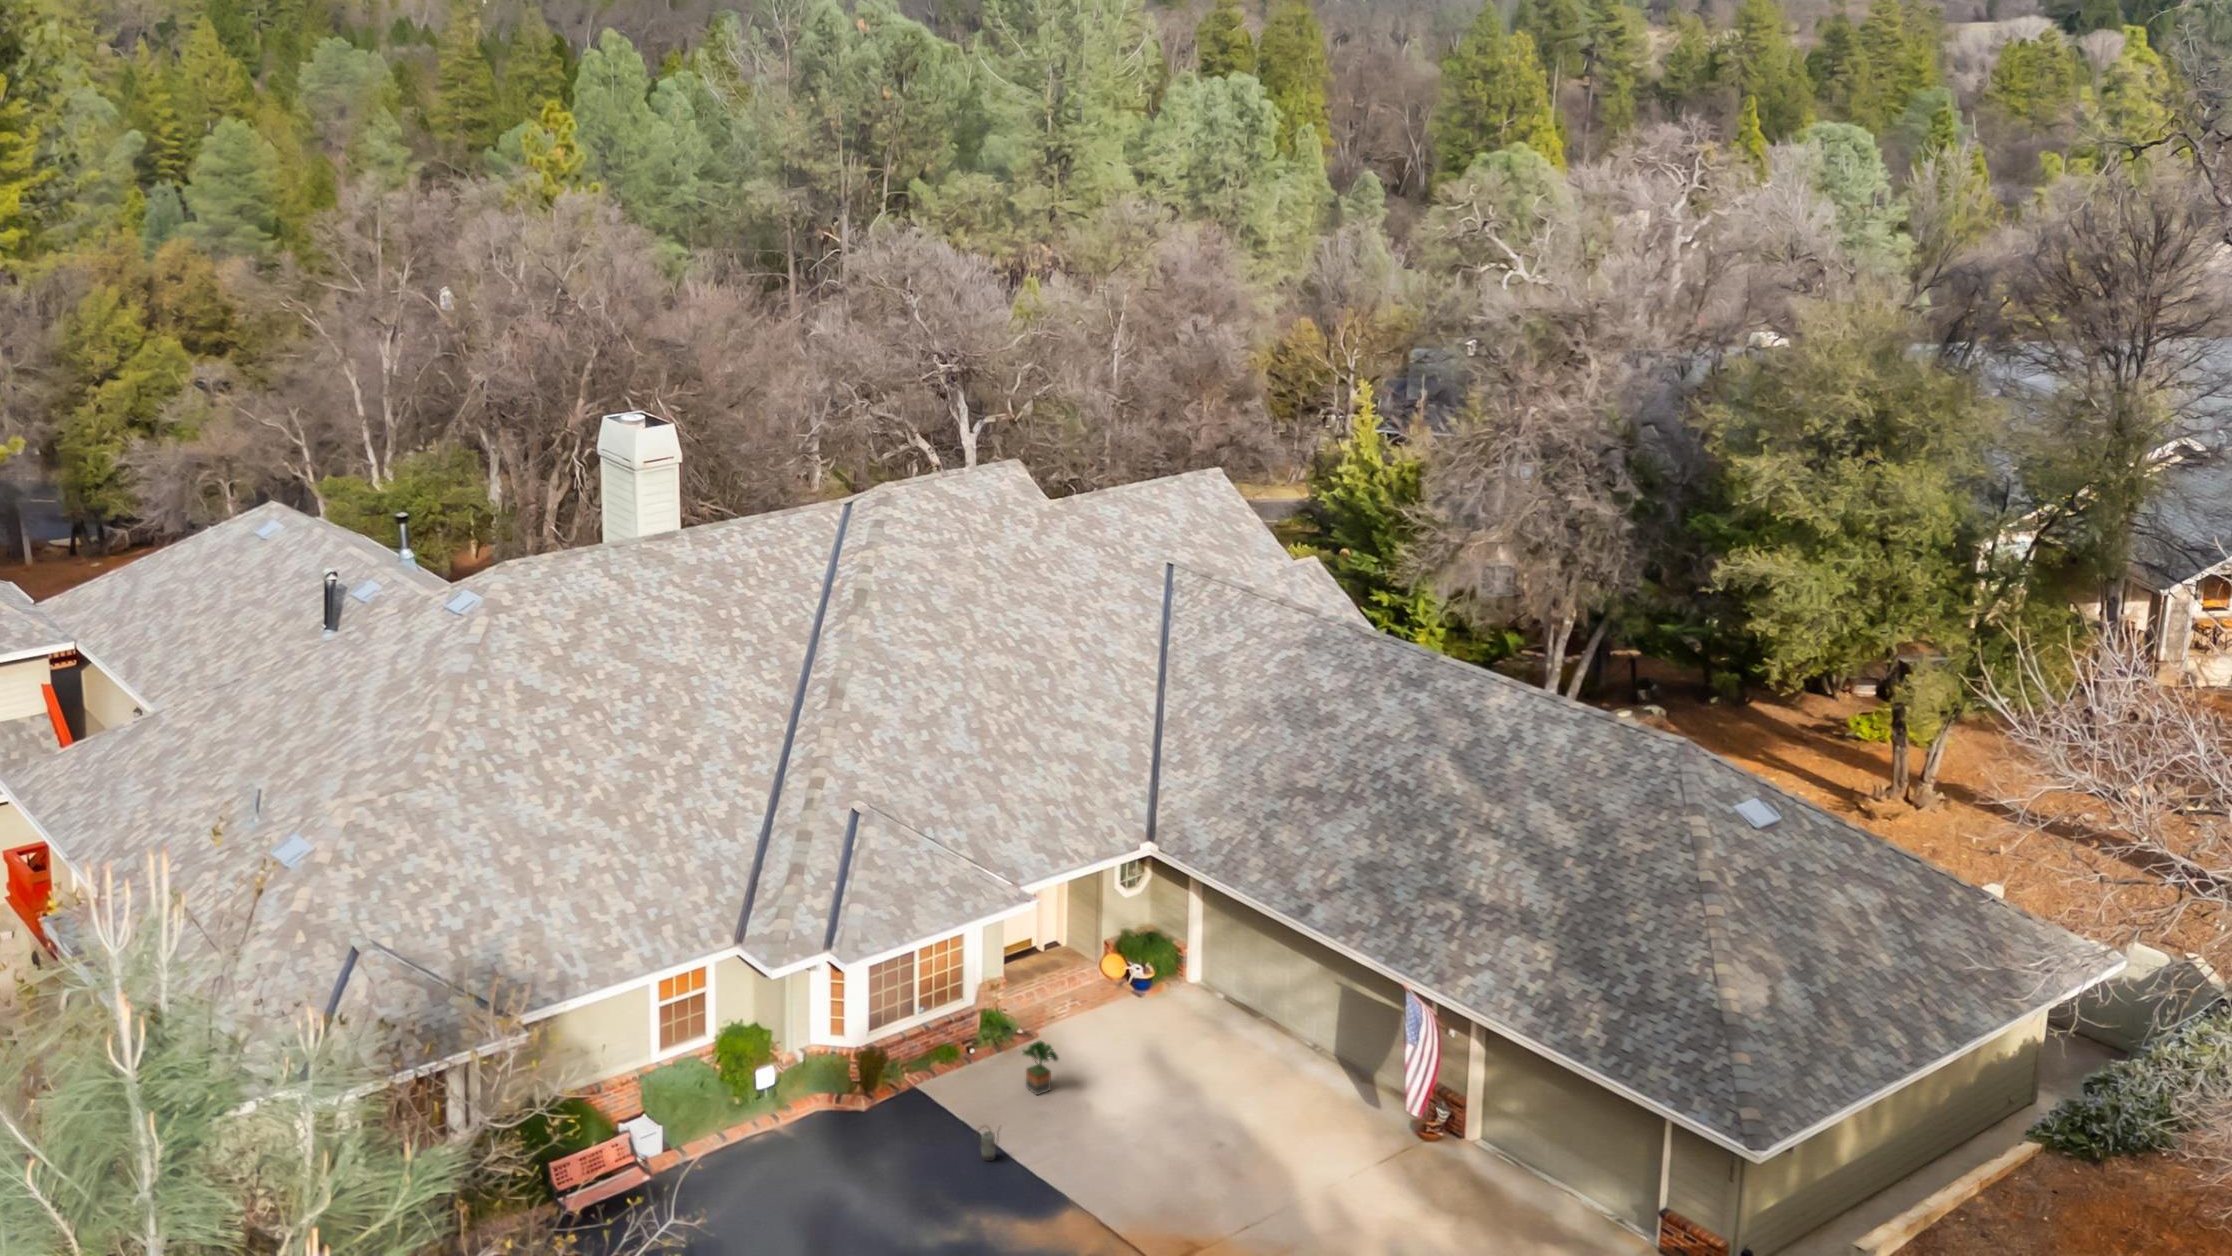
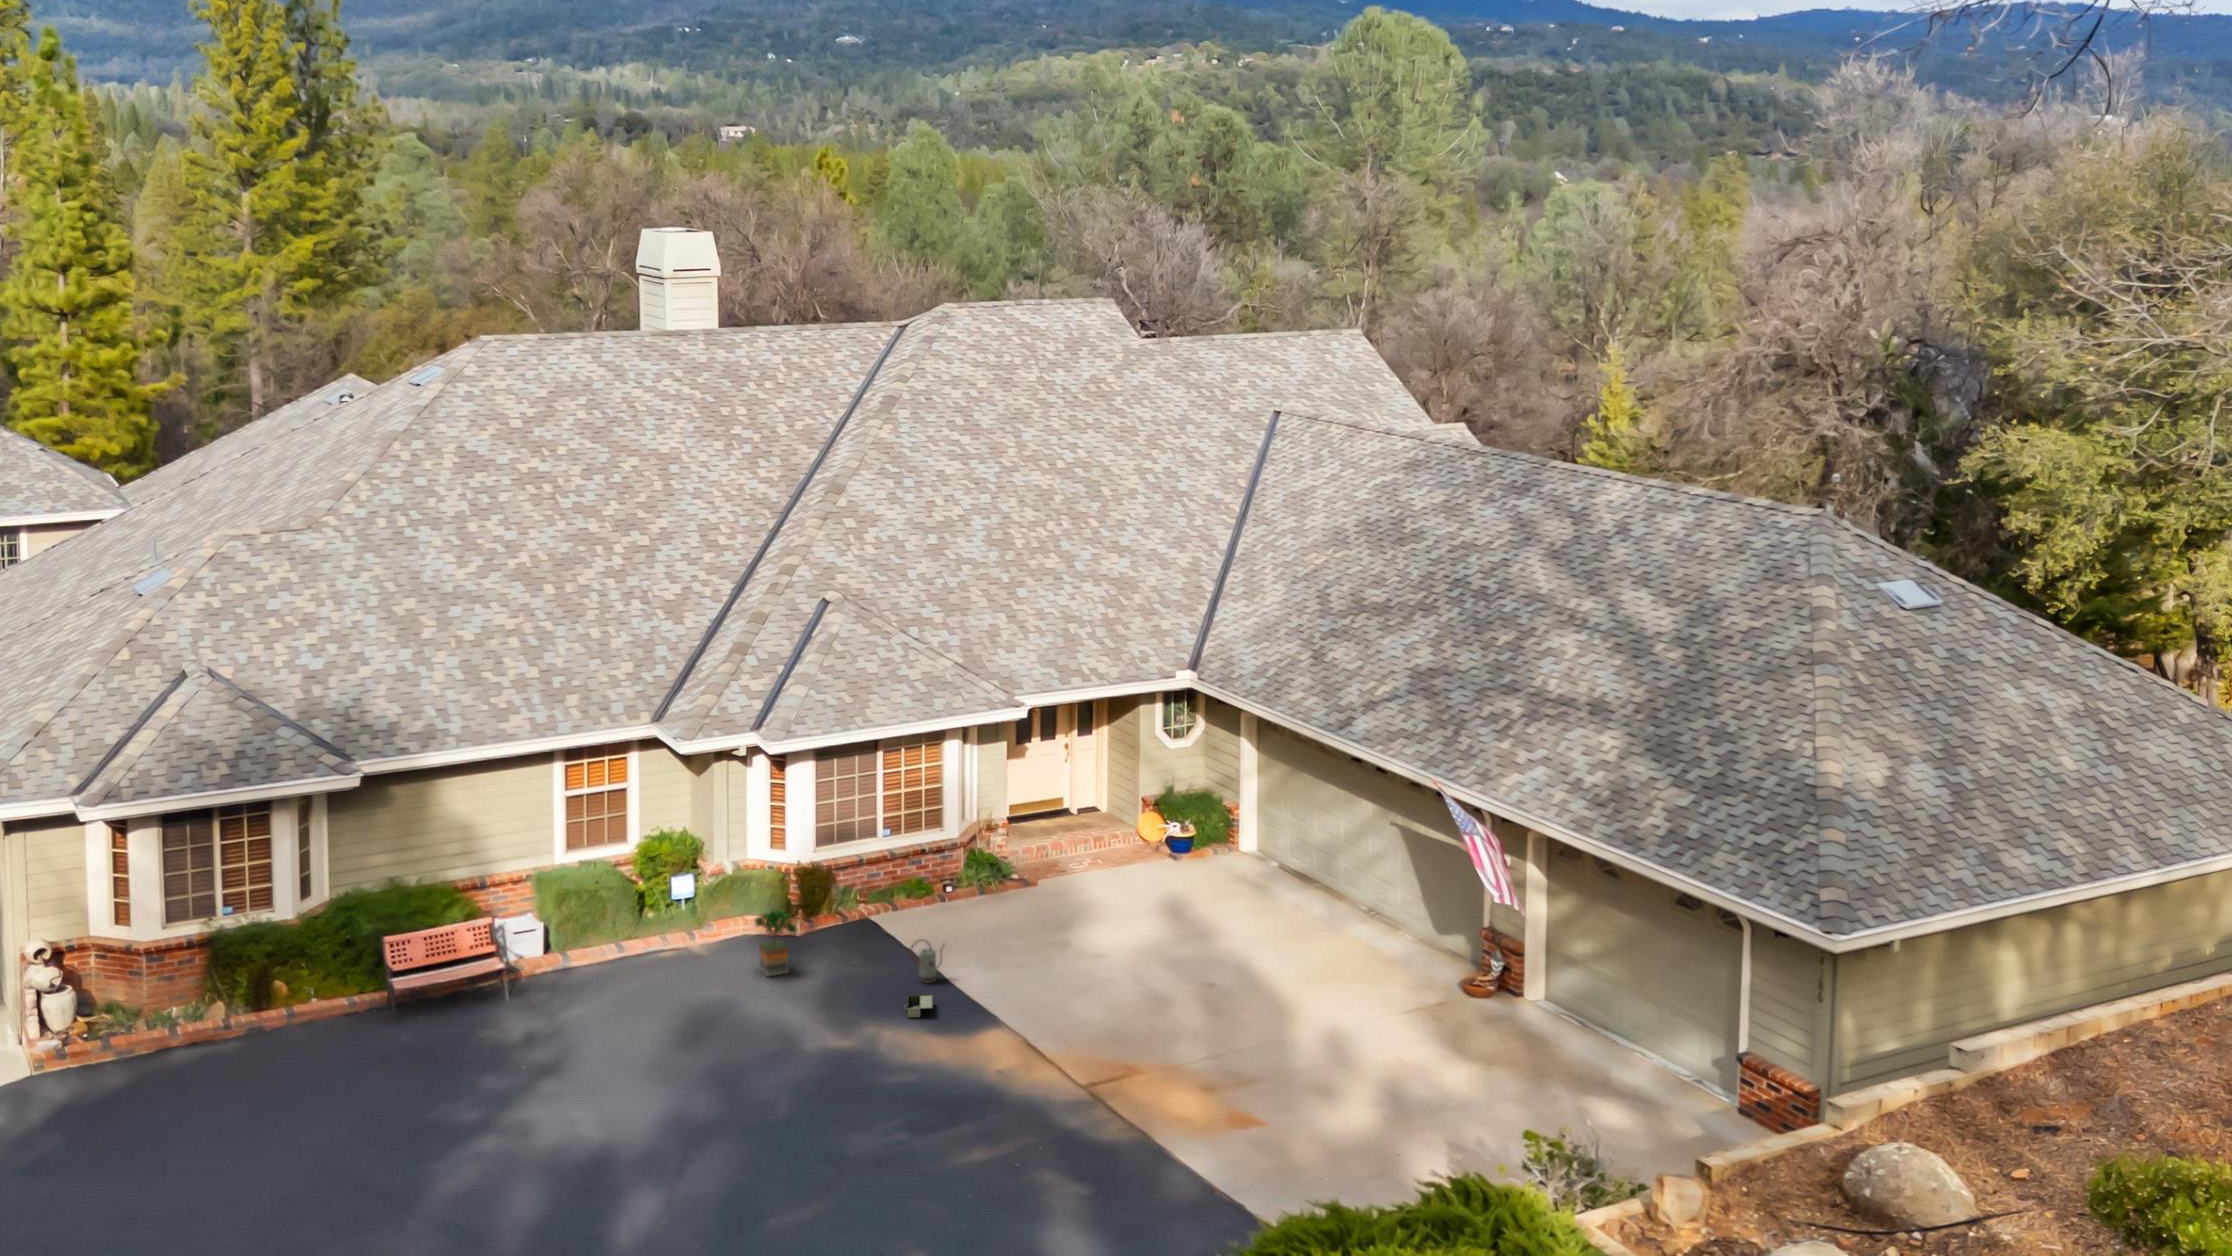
potted tree: present [1023,1040,1058,1095] -> present [755,910,797,976]
toolbox: none [981,1177,1007,1202] -> present [905,995,933,1017]

